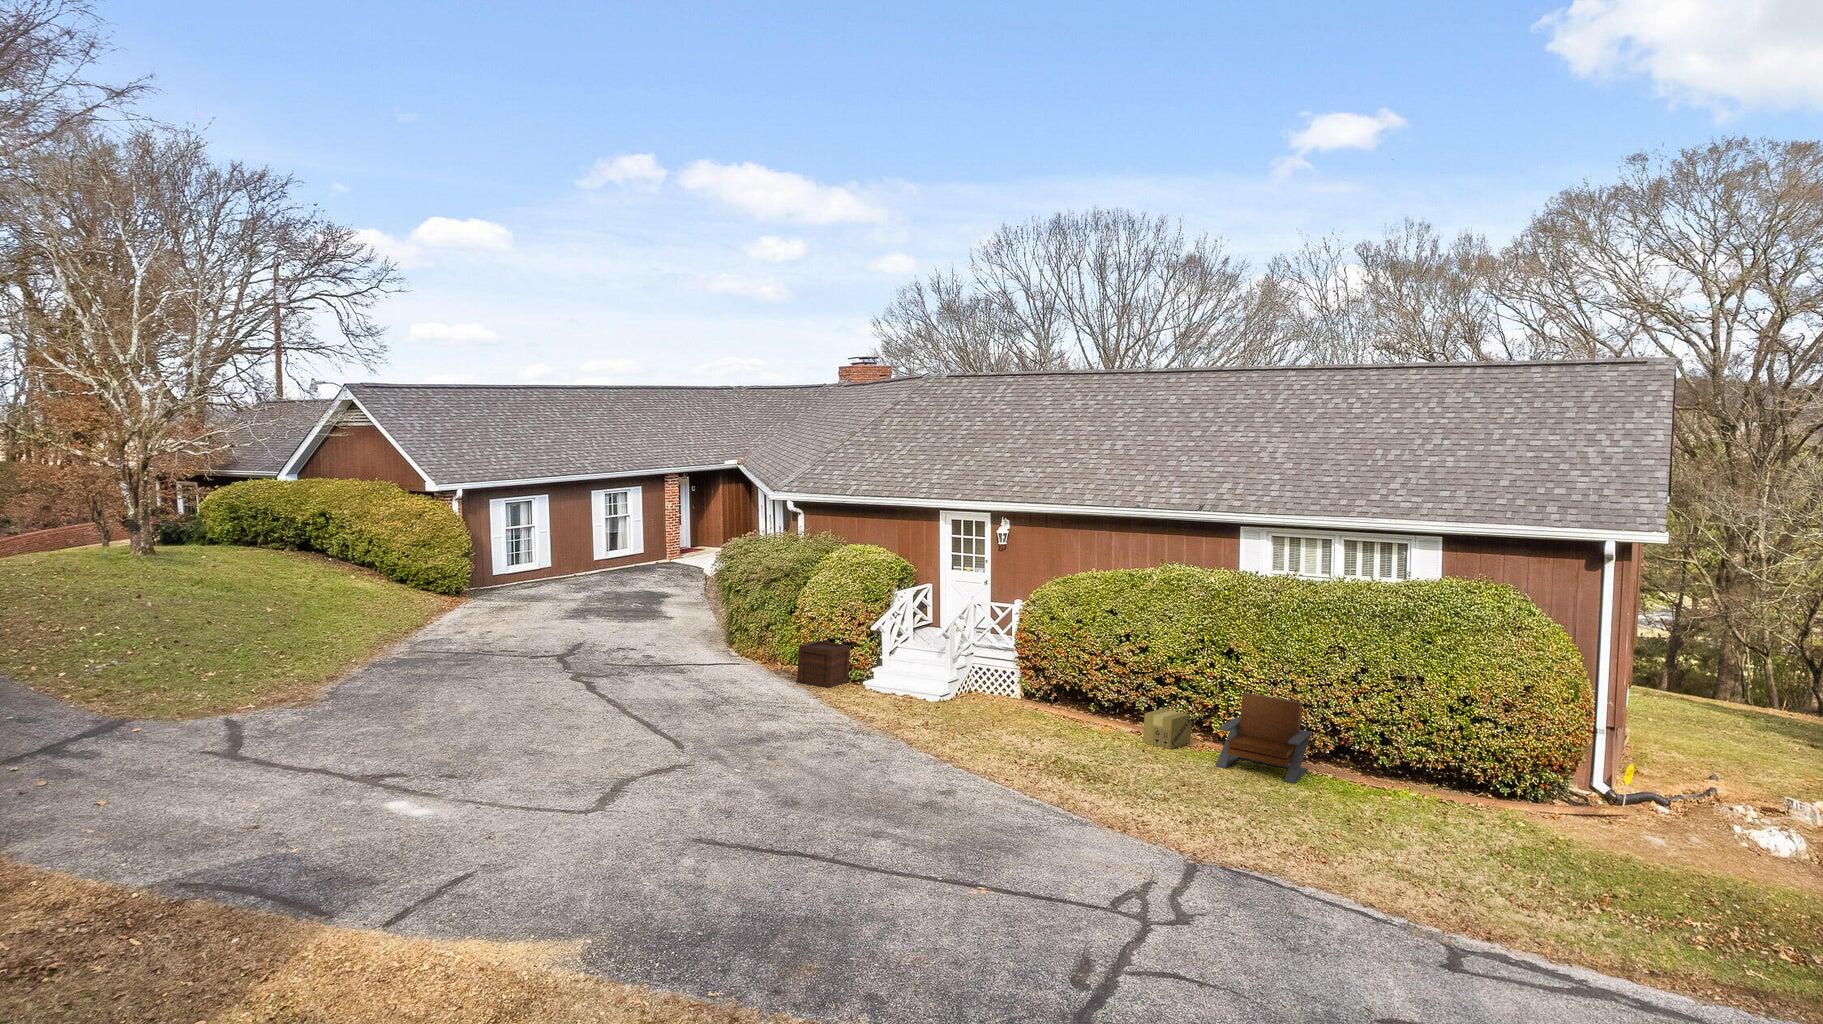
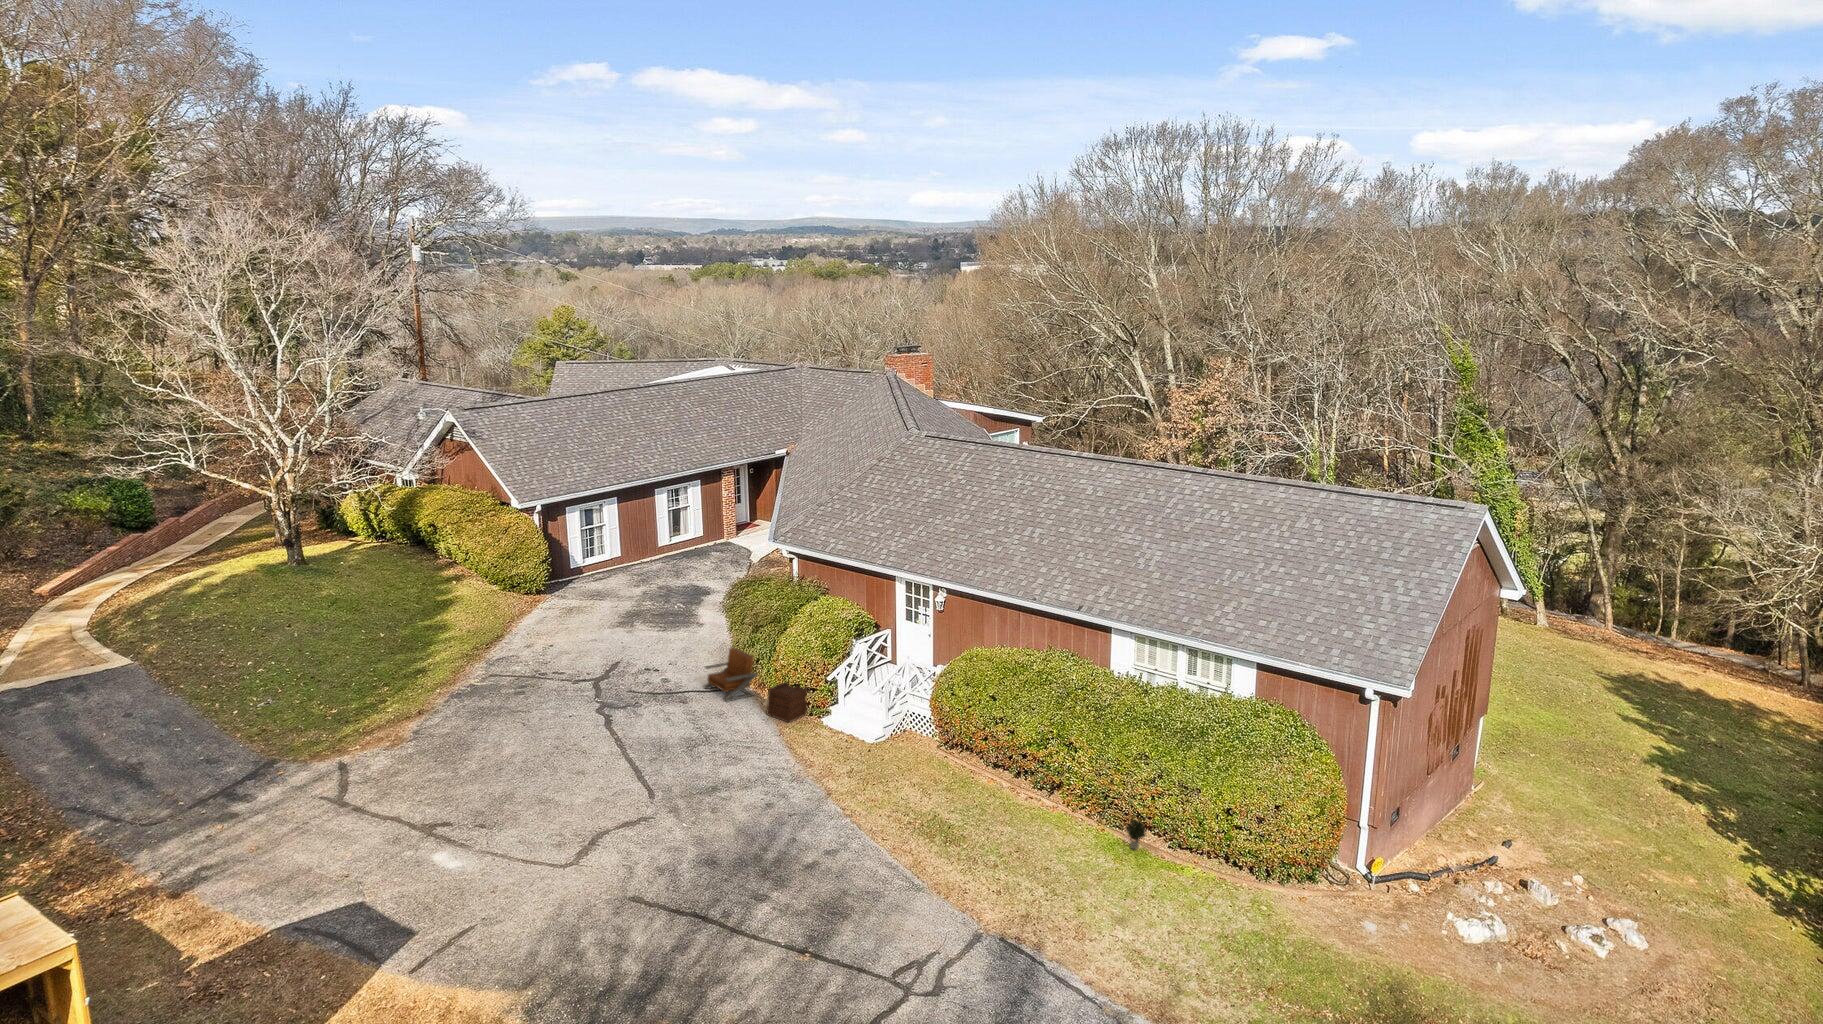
lounge chair: present [1216,693,1312,784] -> present [703,648,758,702]
cardboard box: present [1143,708,1192,749] -> none [1002,773,1044,811]
potted plant: none [1322,735,1353,776] -> present [1126,820,1146,850]

